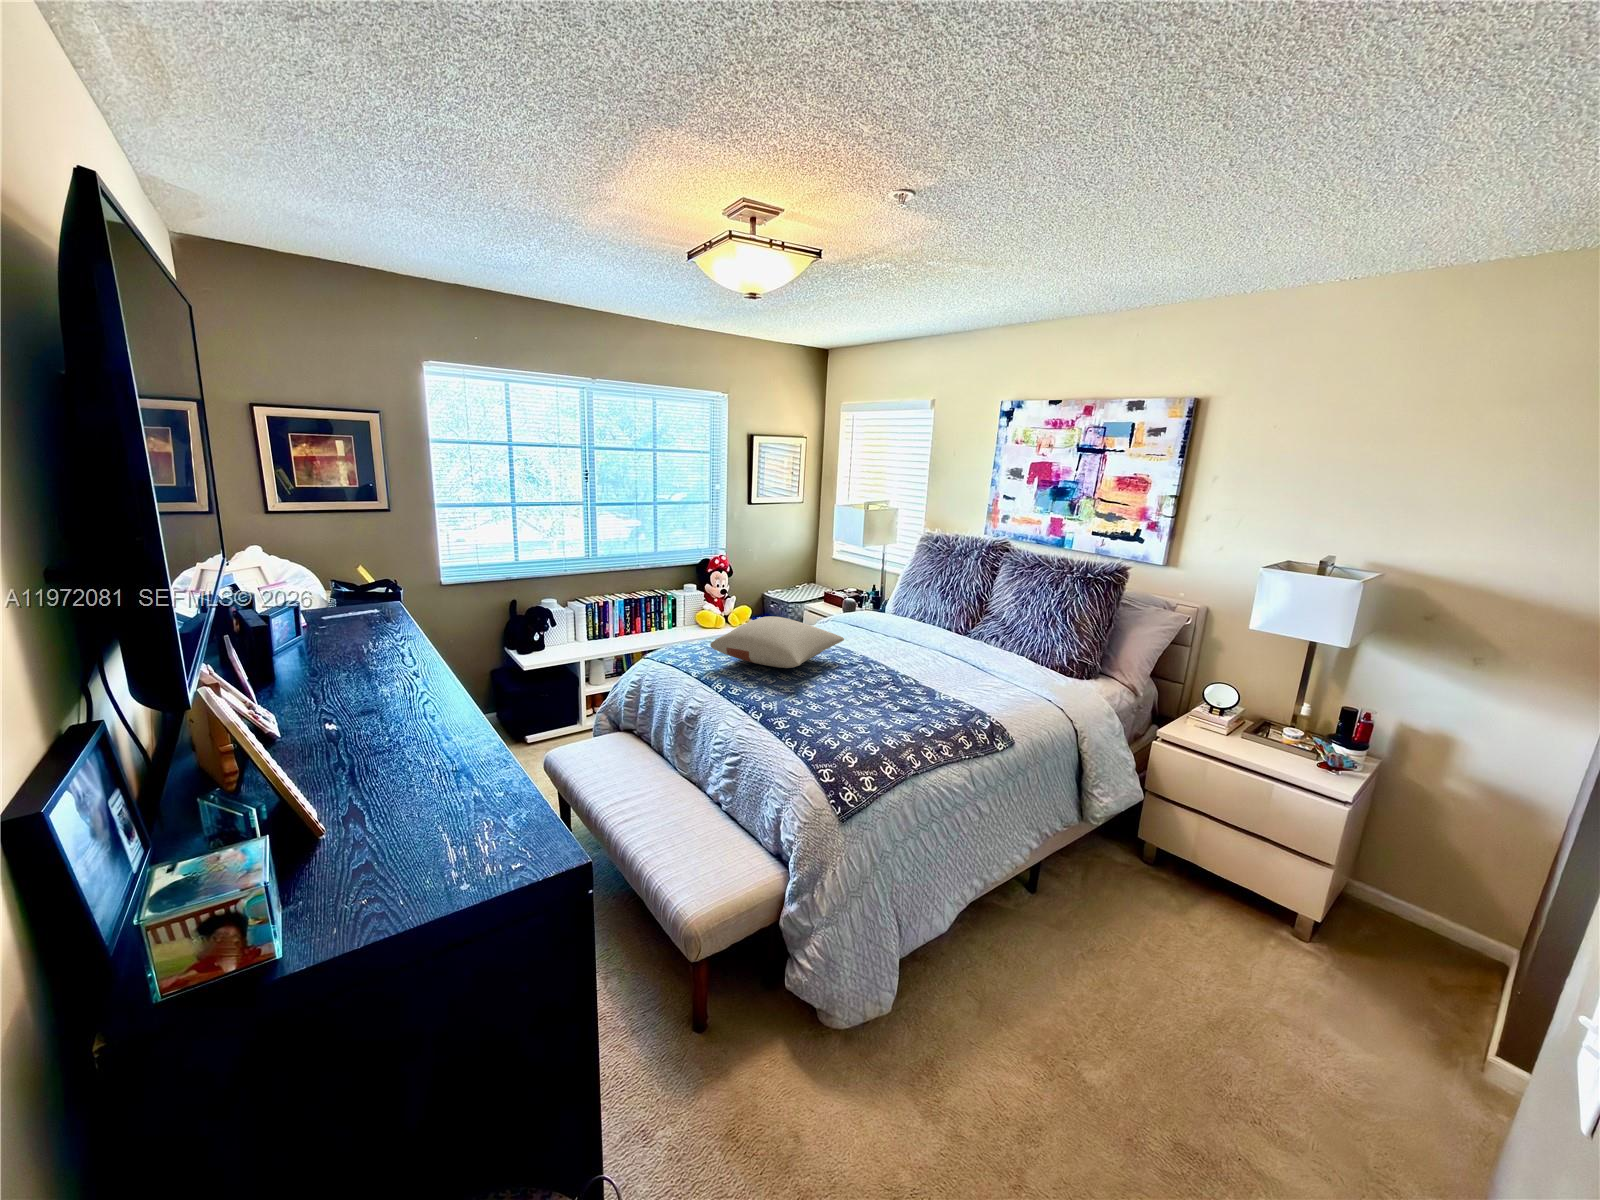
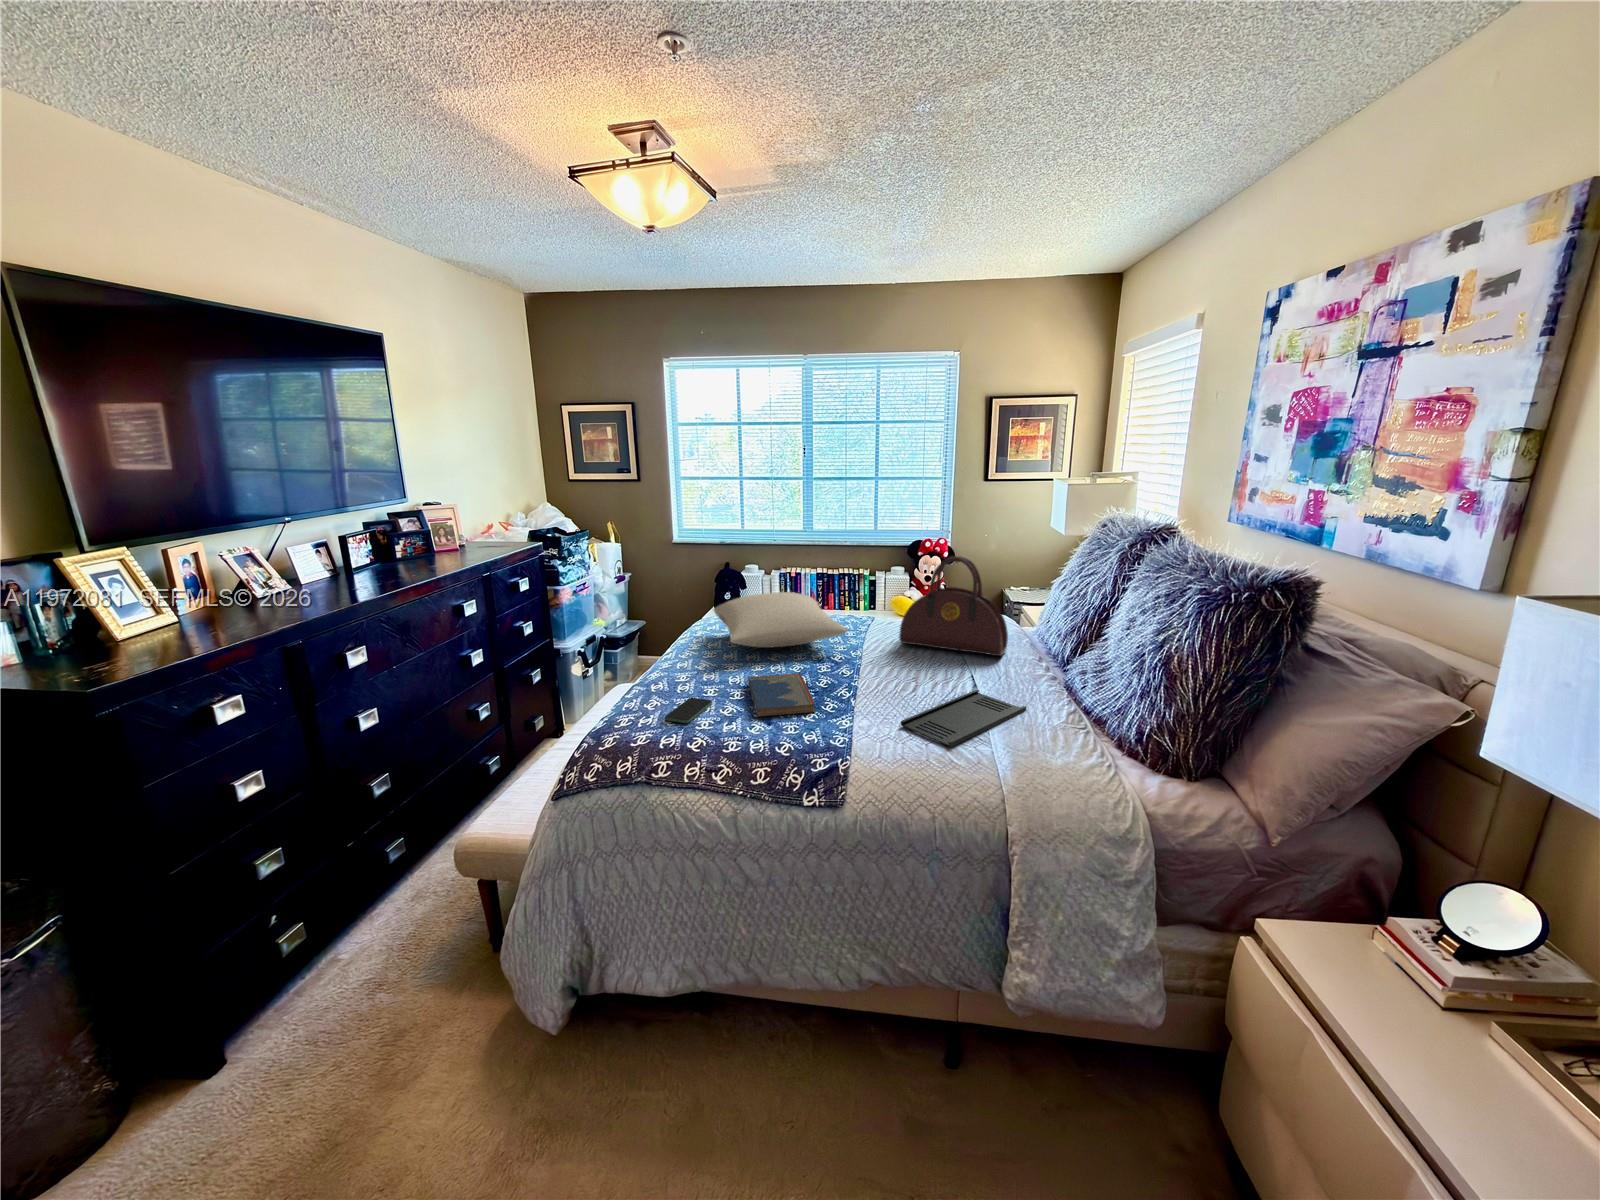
handbag: none [849,570,927,642] -> present [899,556,1008,656]
tray: none [958,659,1017,692] -> present [901,690,1026,747]
hardcover book: none [841,677,920,712] -> present [748,673,816,717]
smartphone: none [835,712,877,734] -> present [665,698,712,723]

